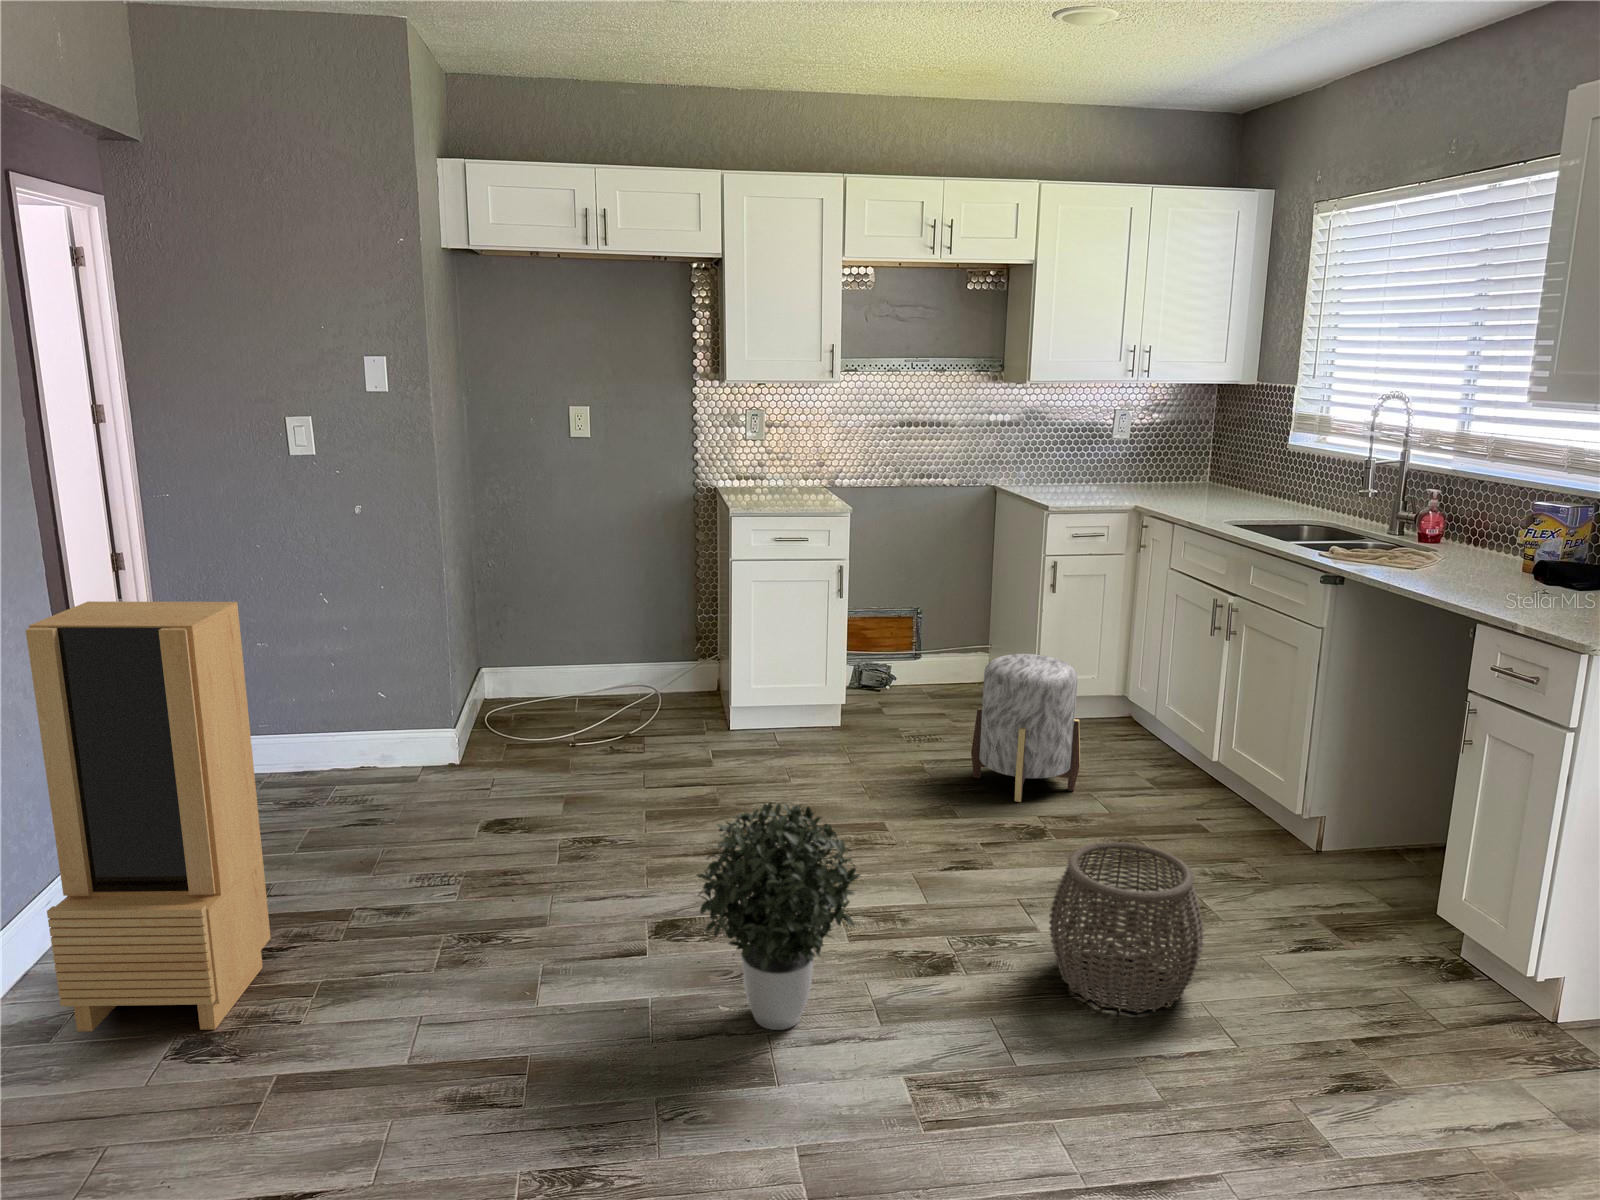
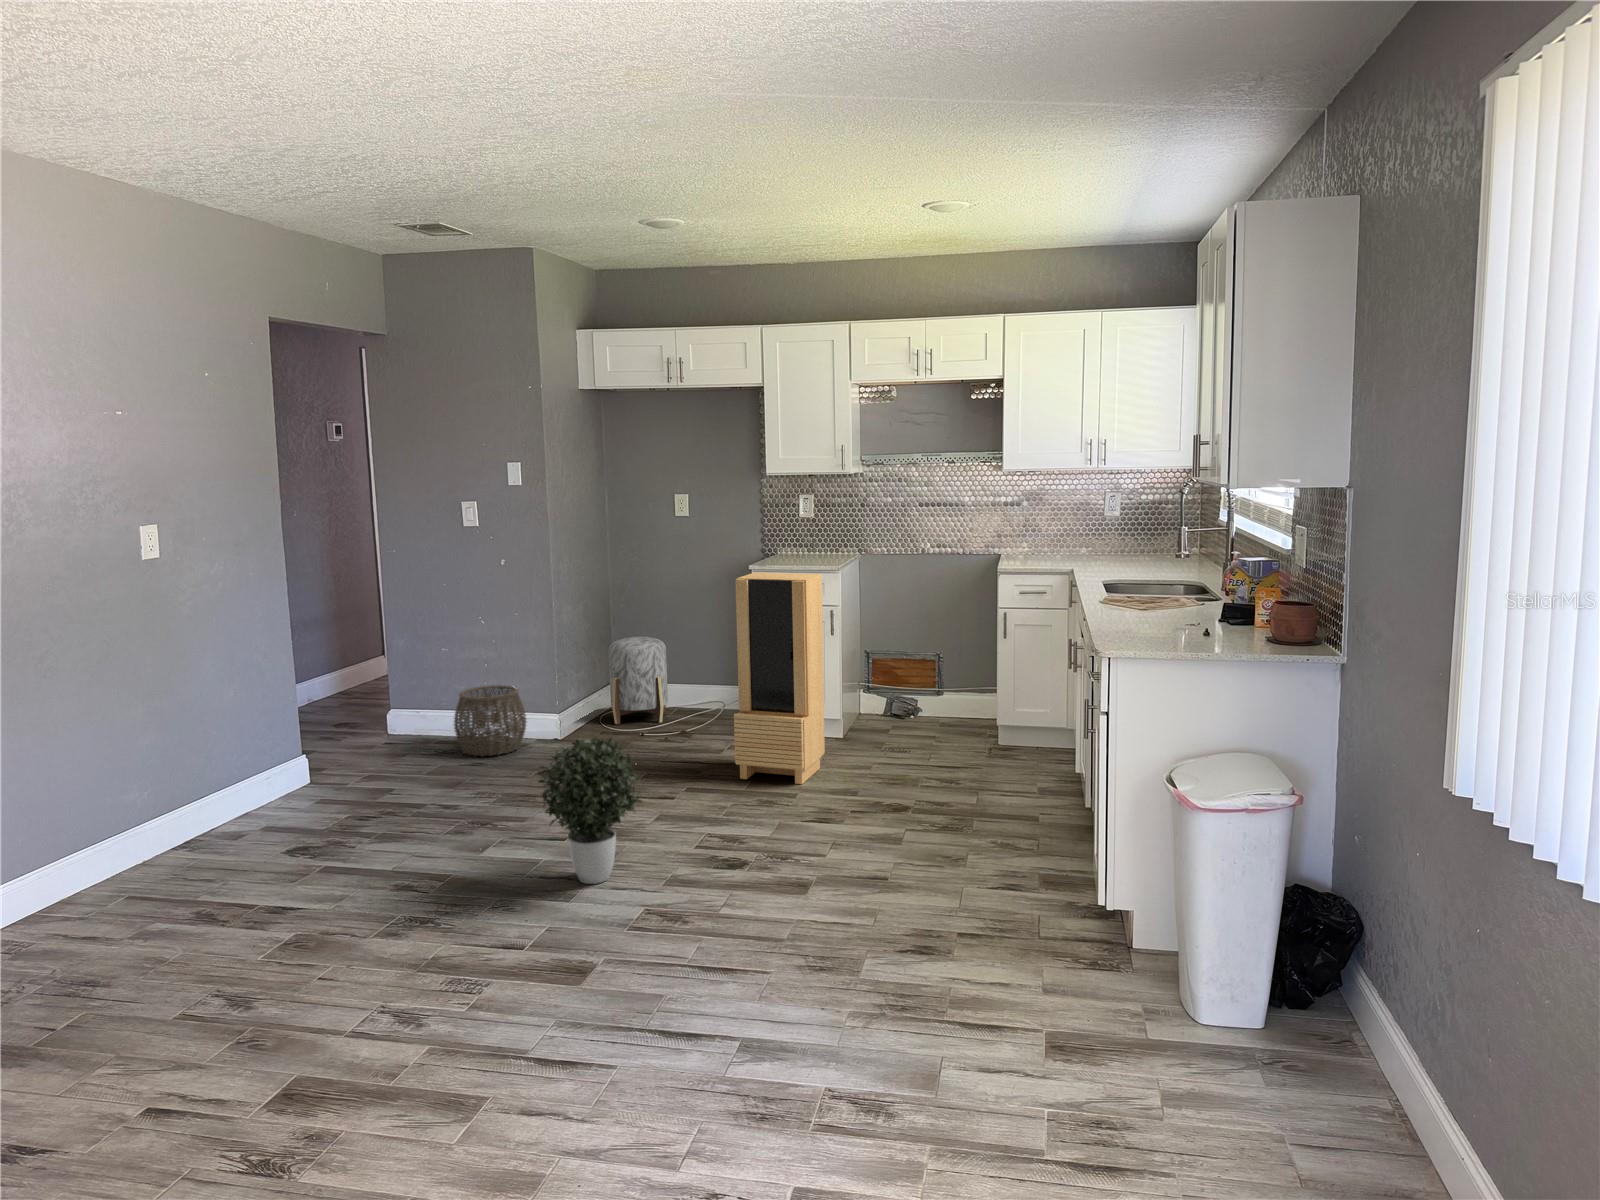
storage cabinet: present [26,601,271,1031] -> present [734,573,825,784]
stool: present [971,654,1080,802] -> present [609,637,668,724]
woven basket: present [1049,842,1204,1013] -> present [454,685,527,756]

